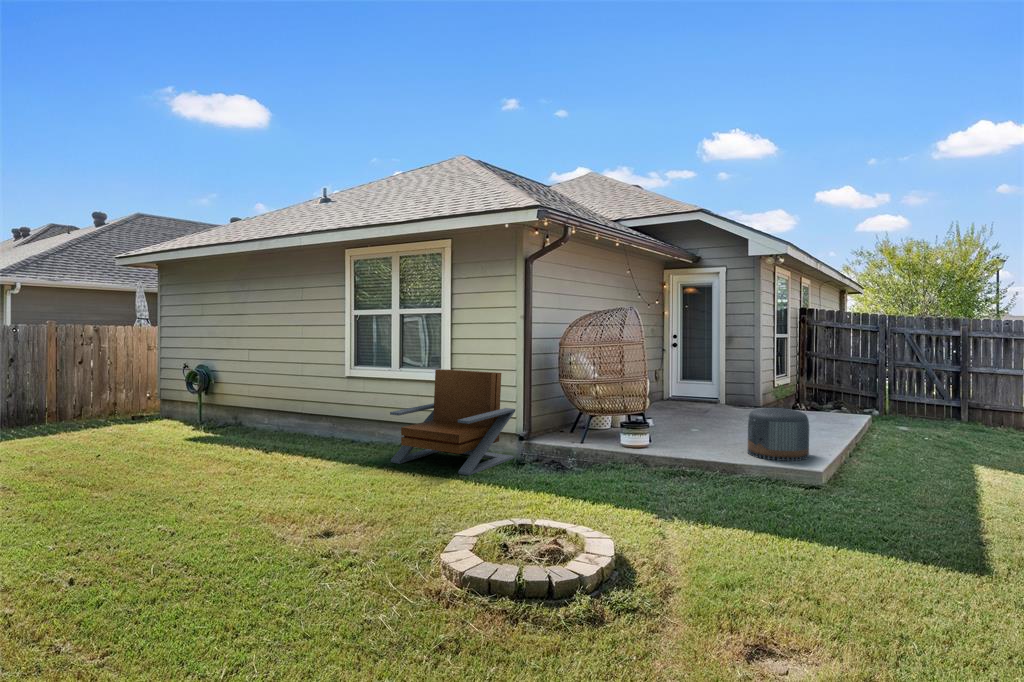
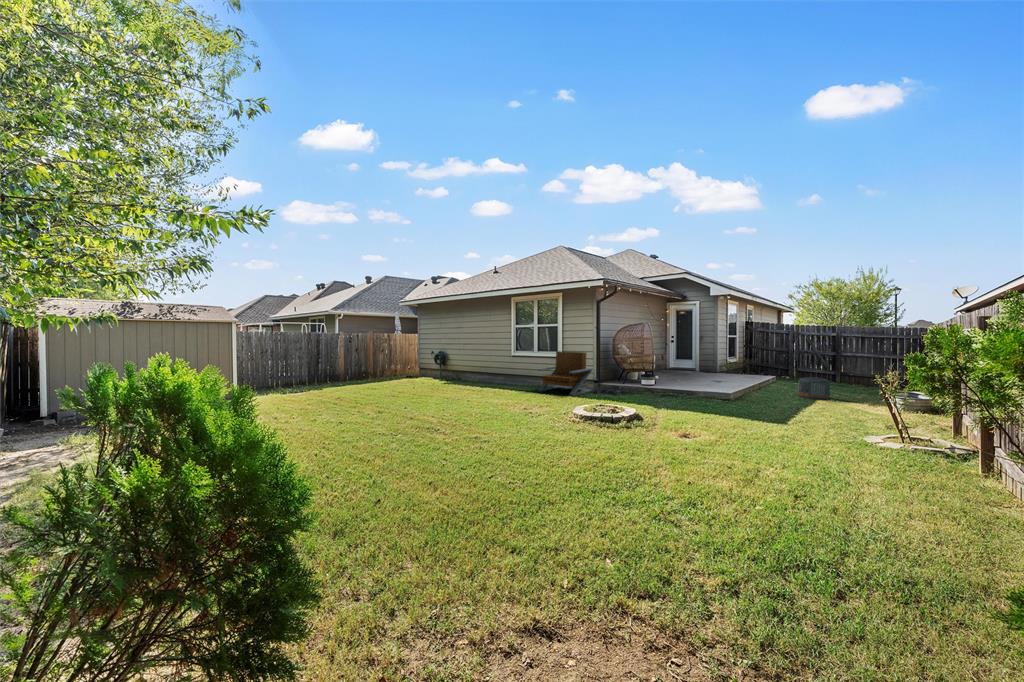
pouf: present [748,408,809,461] -> present [798,377,830,400]

